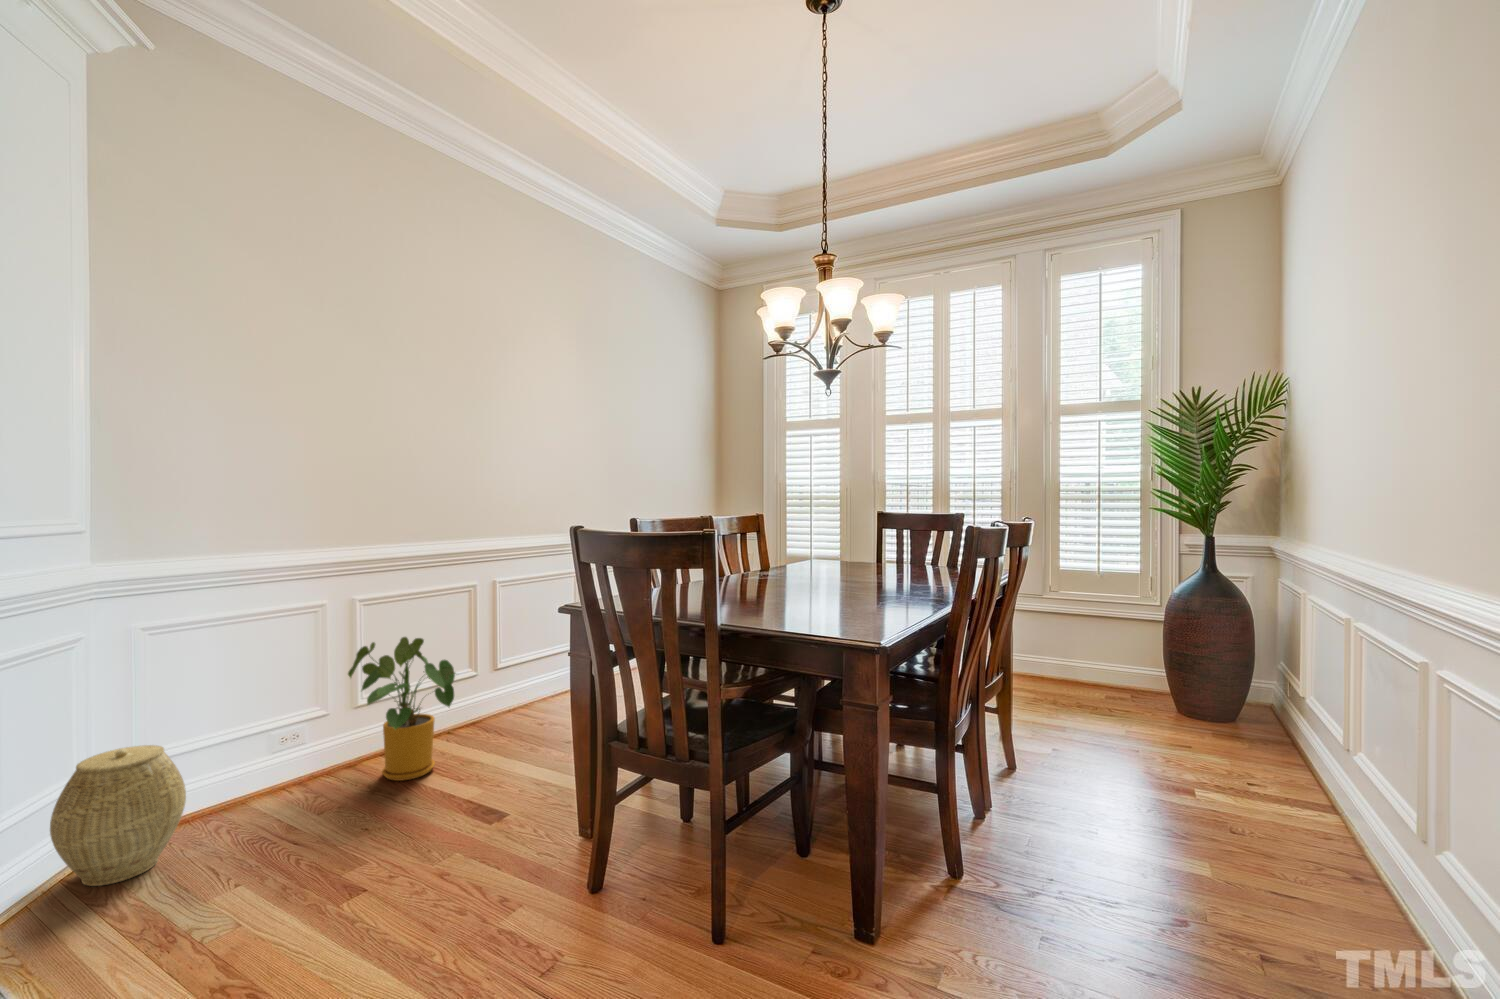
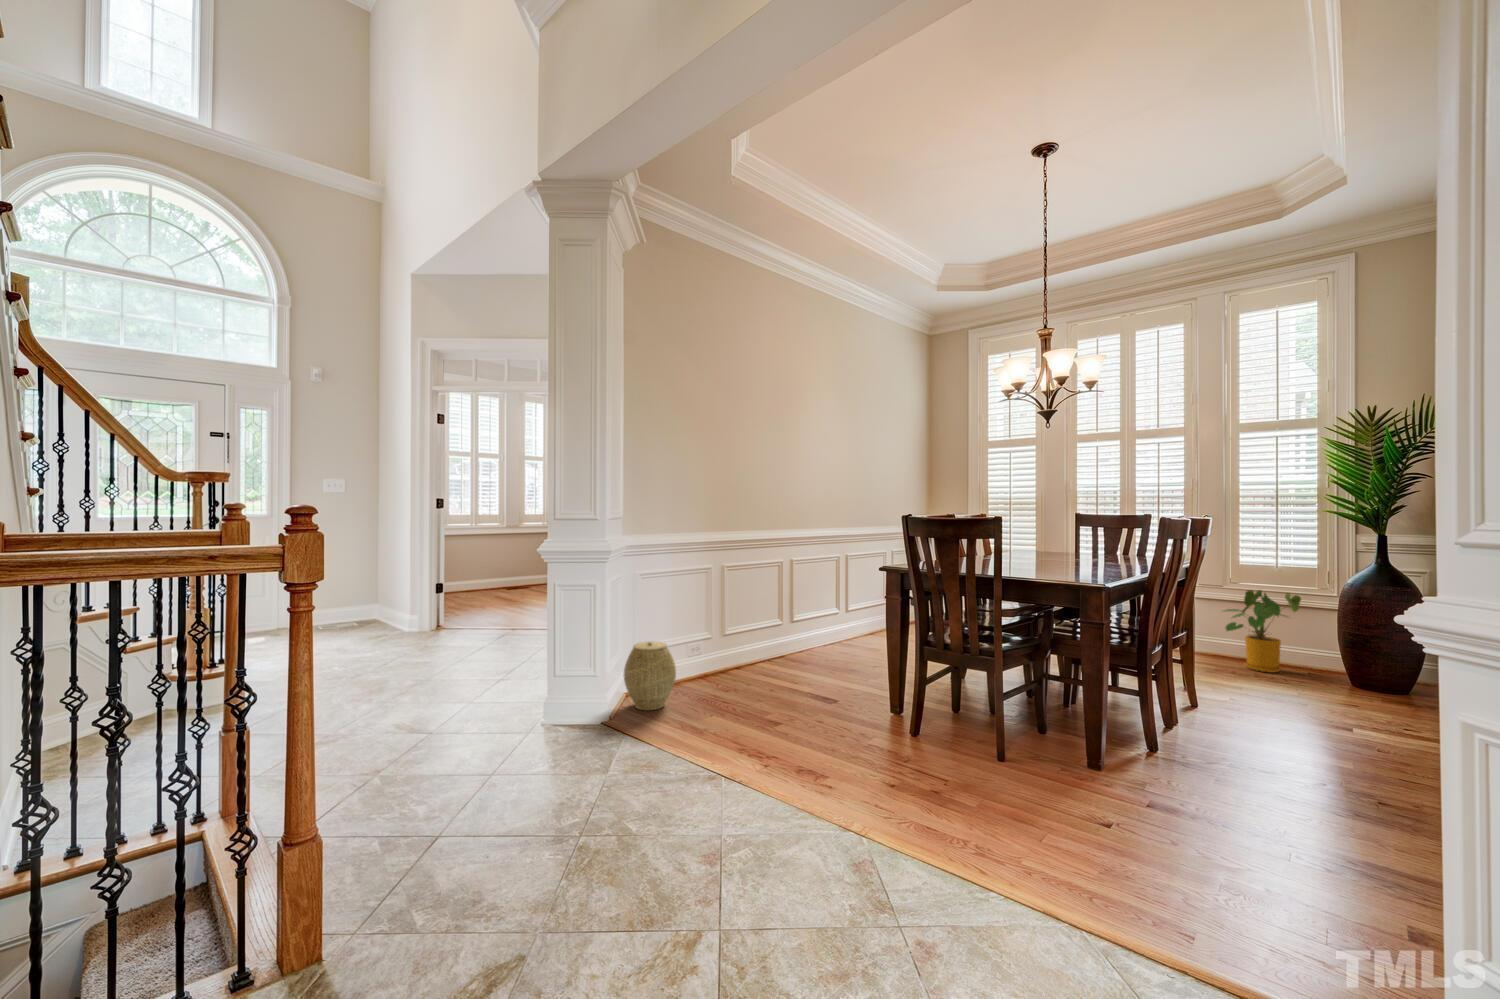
house plant: present [348,637,456,781] -> present [1224,590,1301,672]

